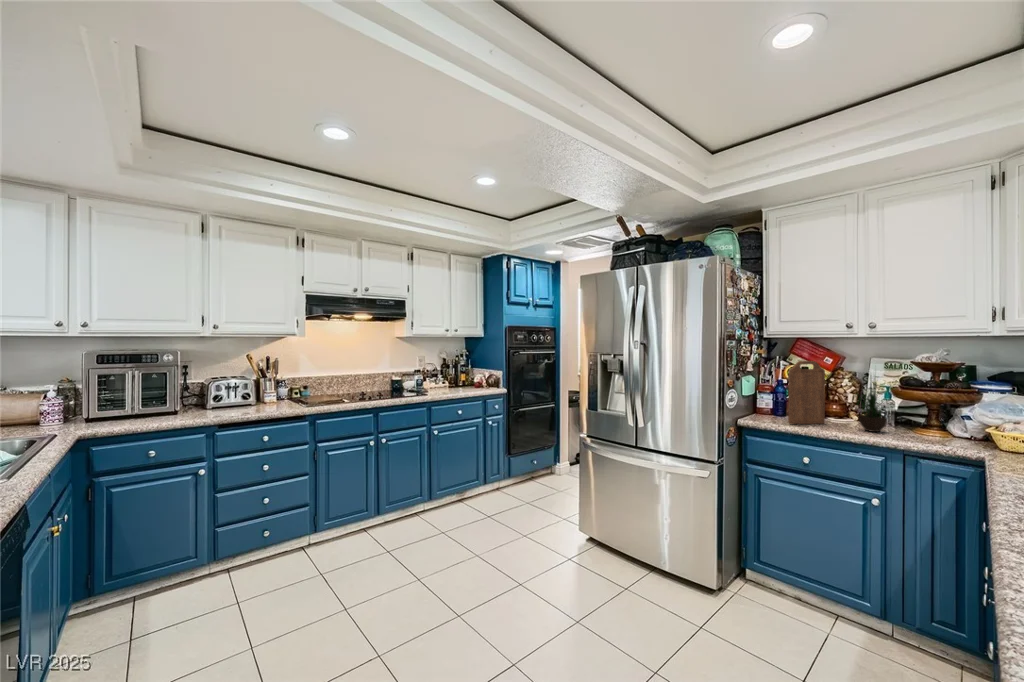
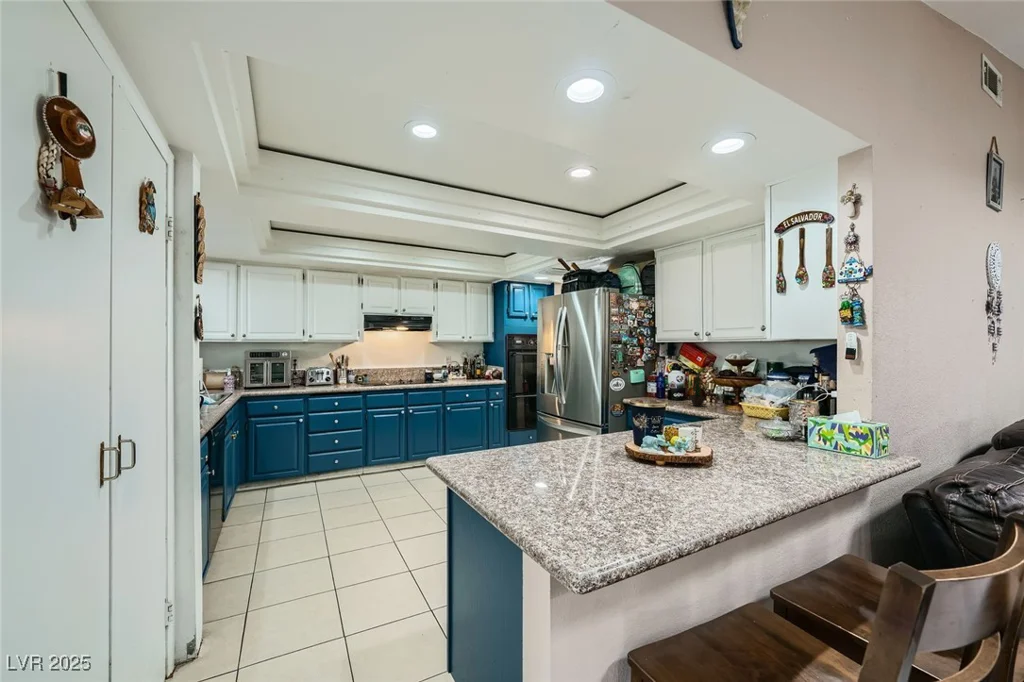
cutting board: present [788,361,825,424] -> none [652,359,678,402]

